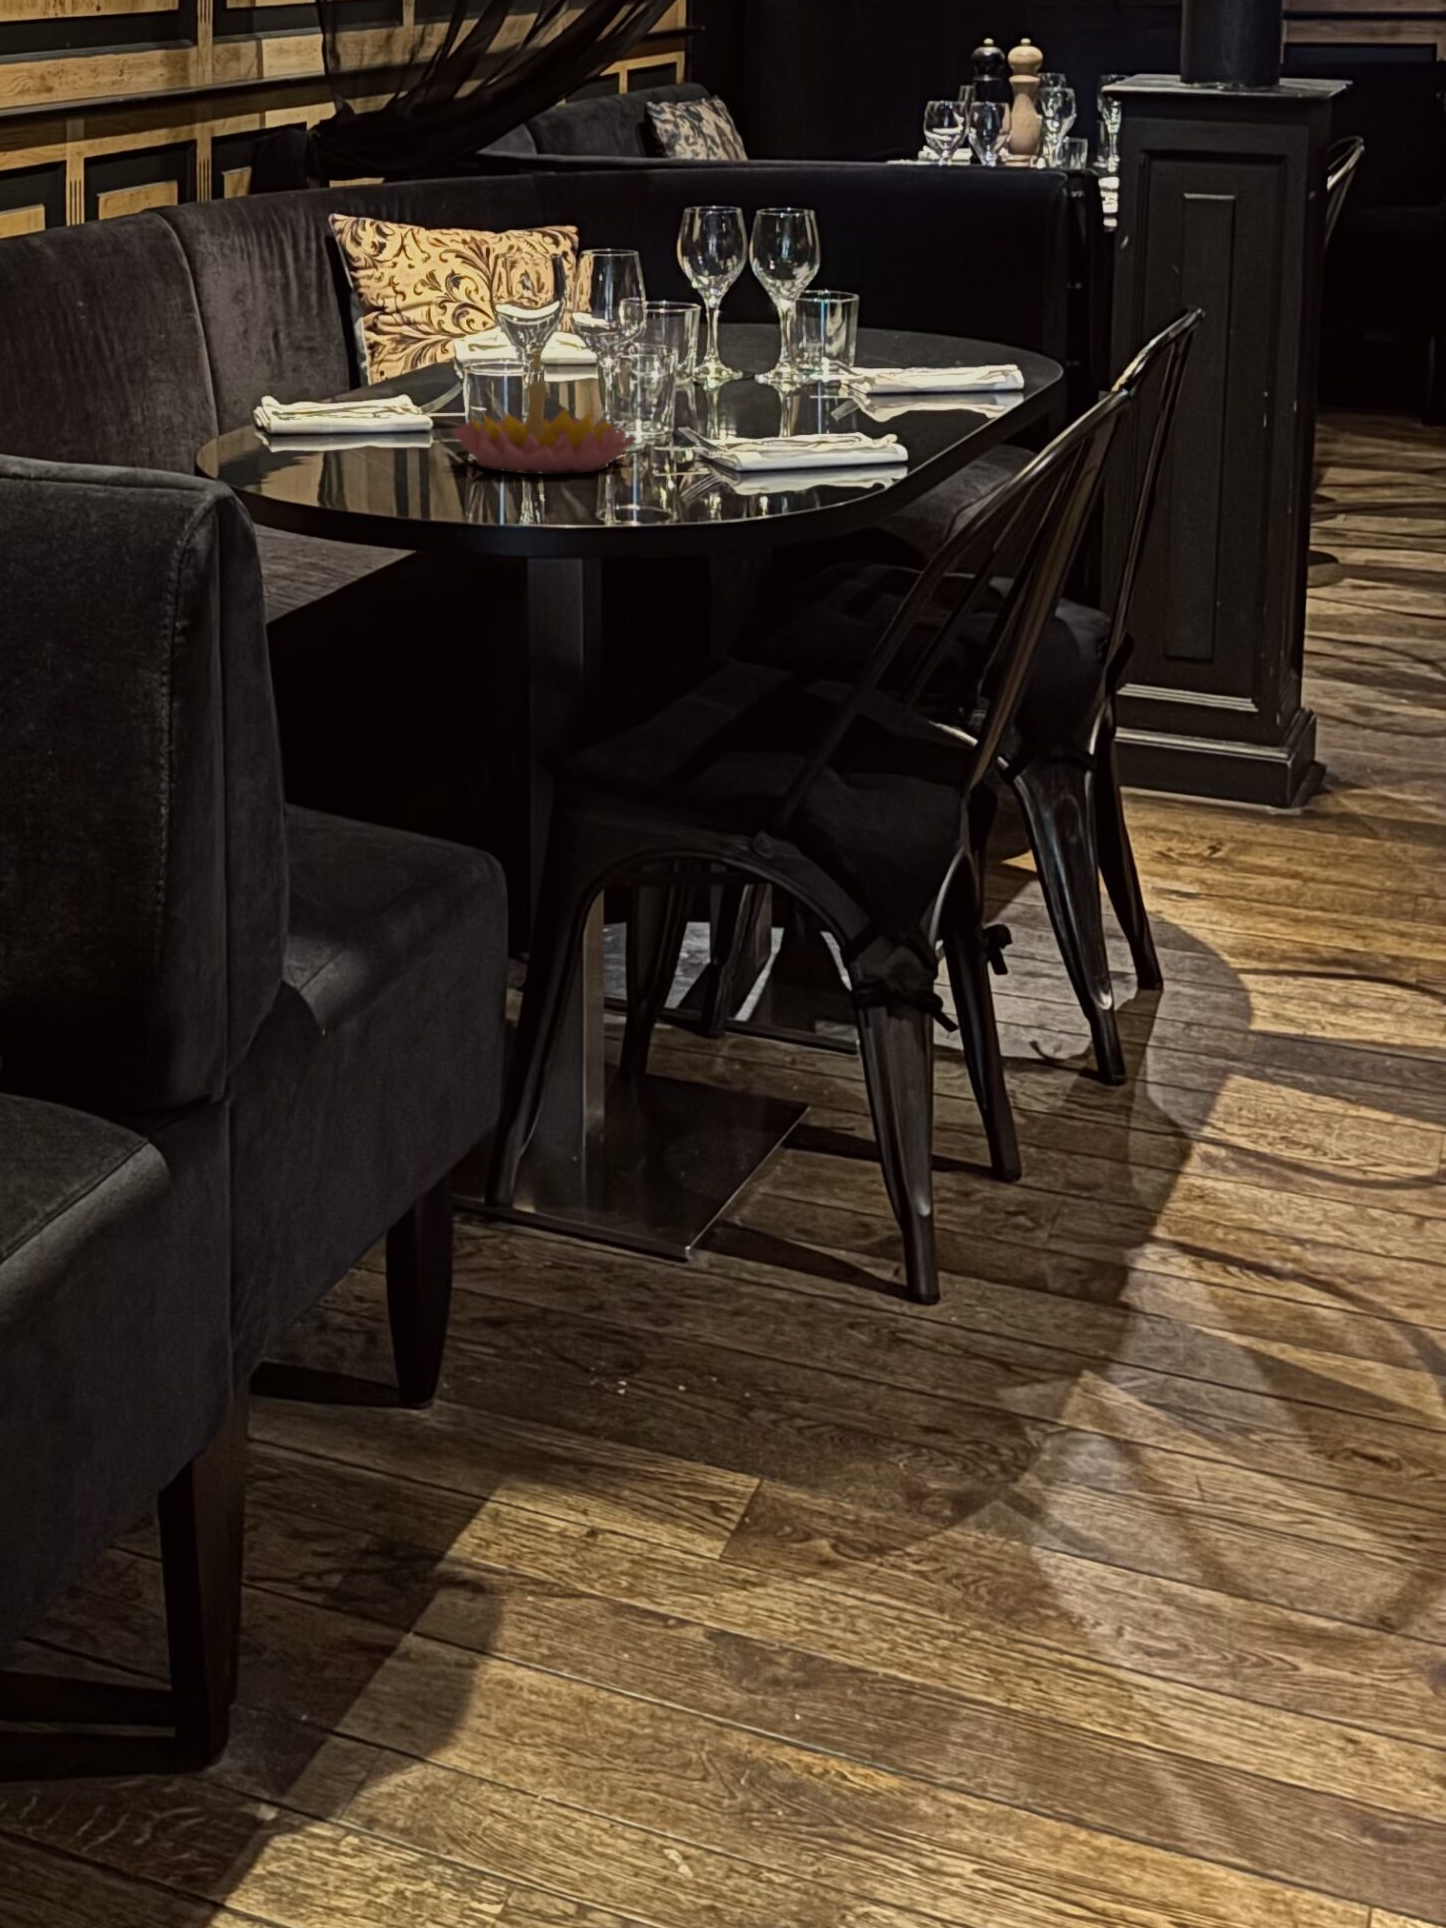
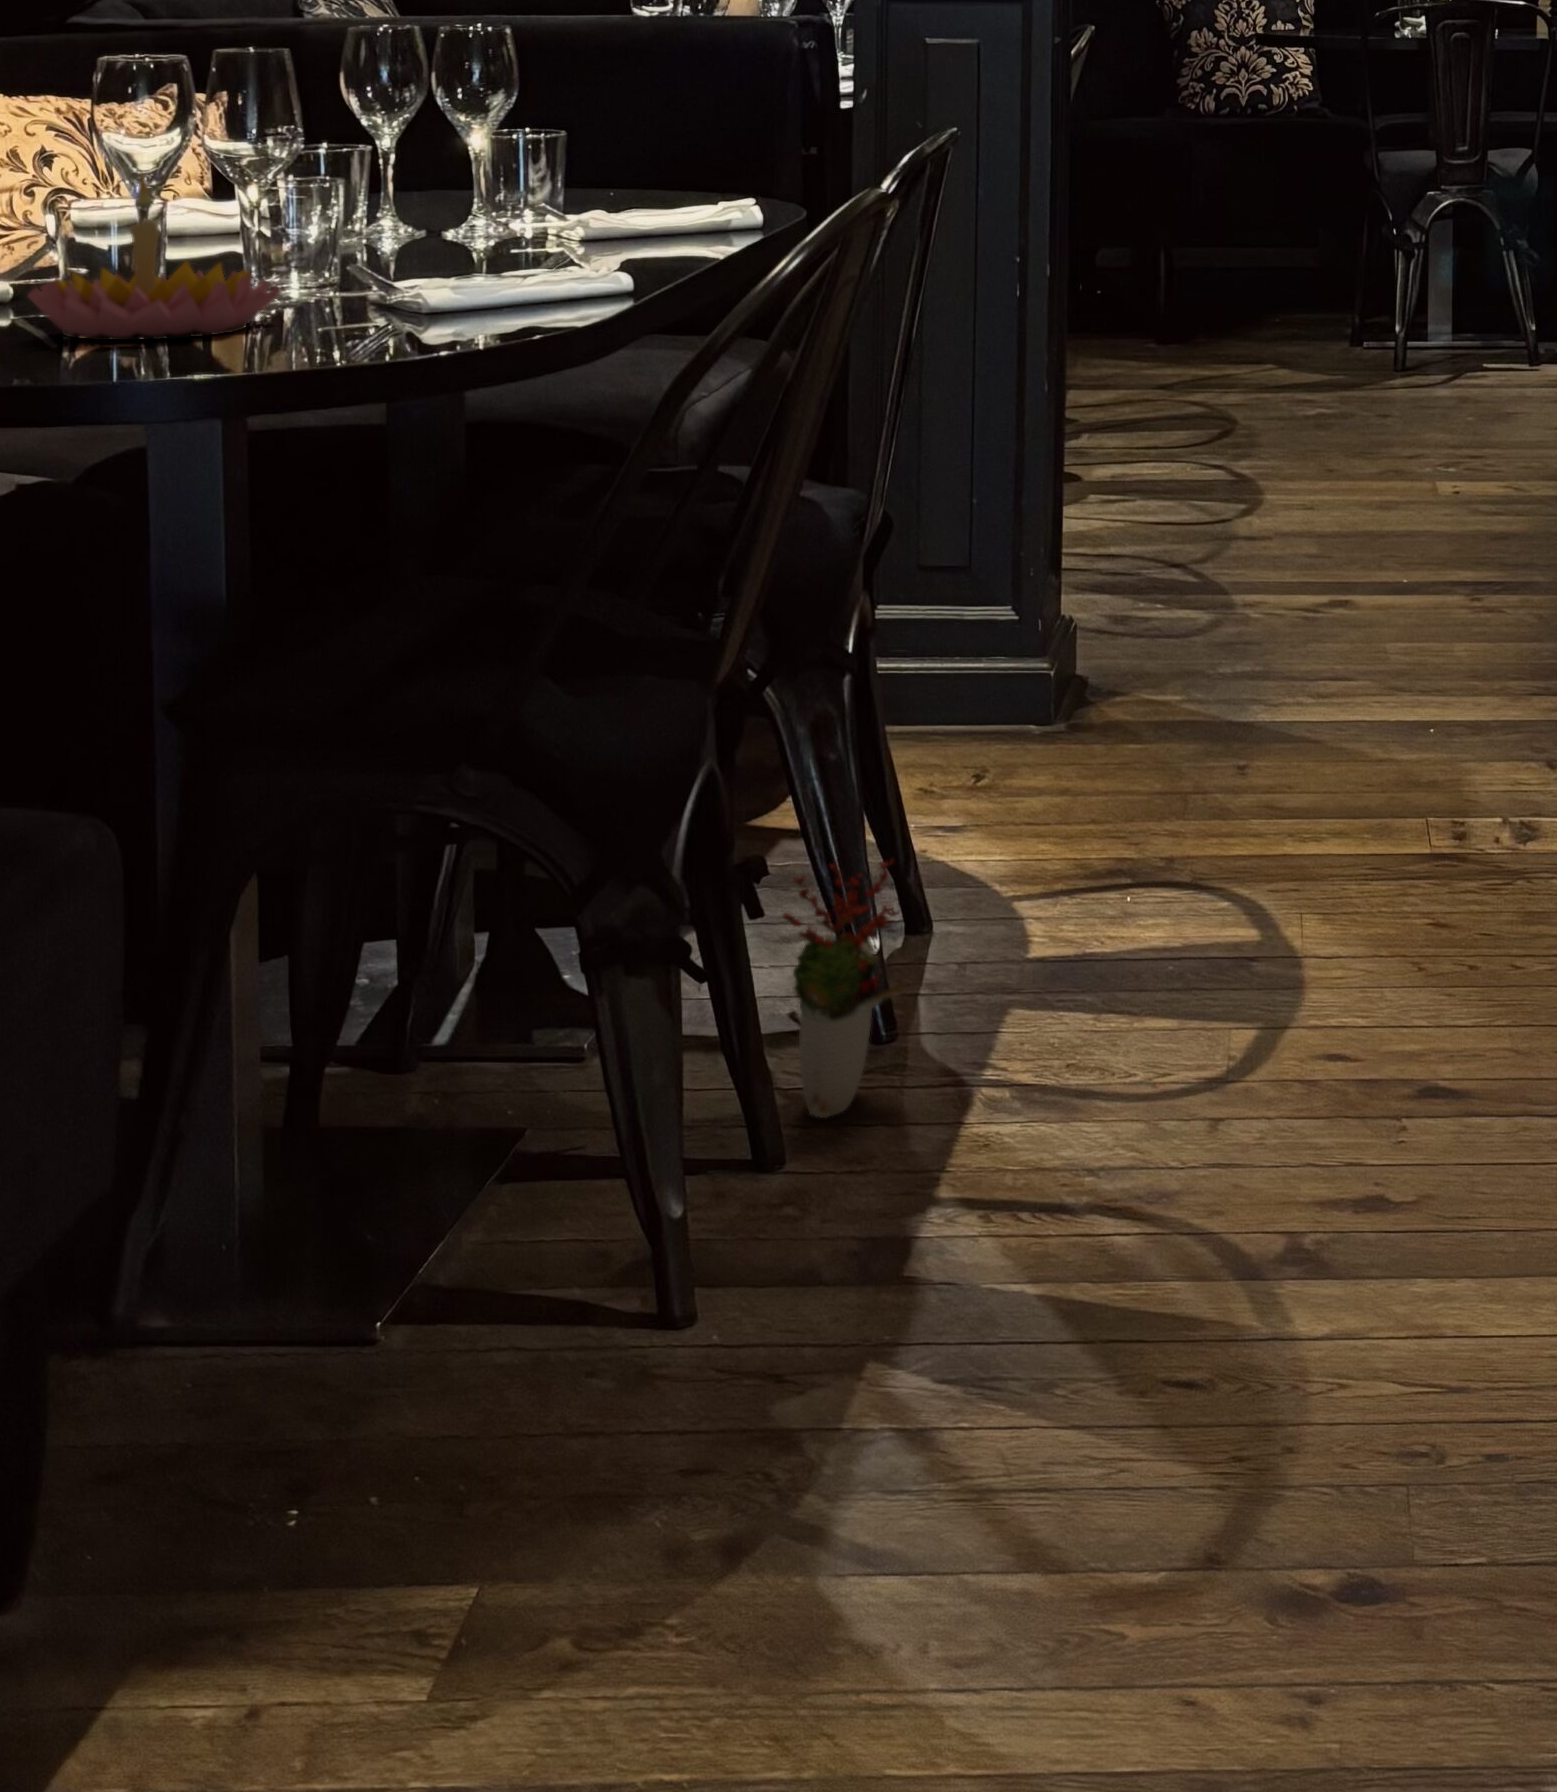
decorative plant: none [1024,932,1130,1150] -> present [783,860,902,1118]

